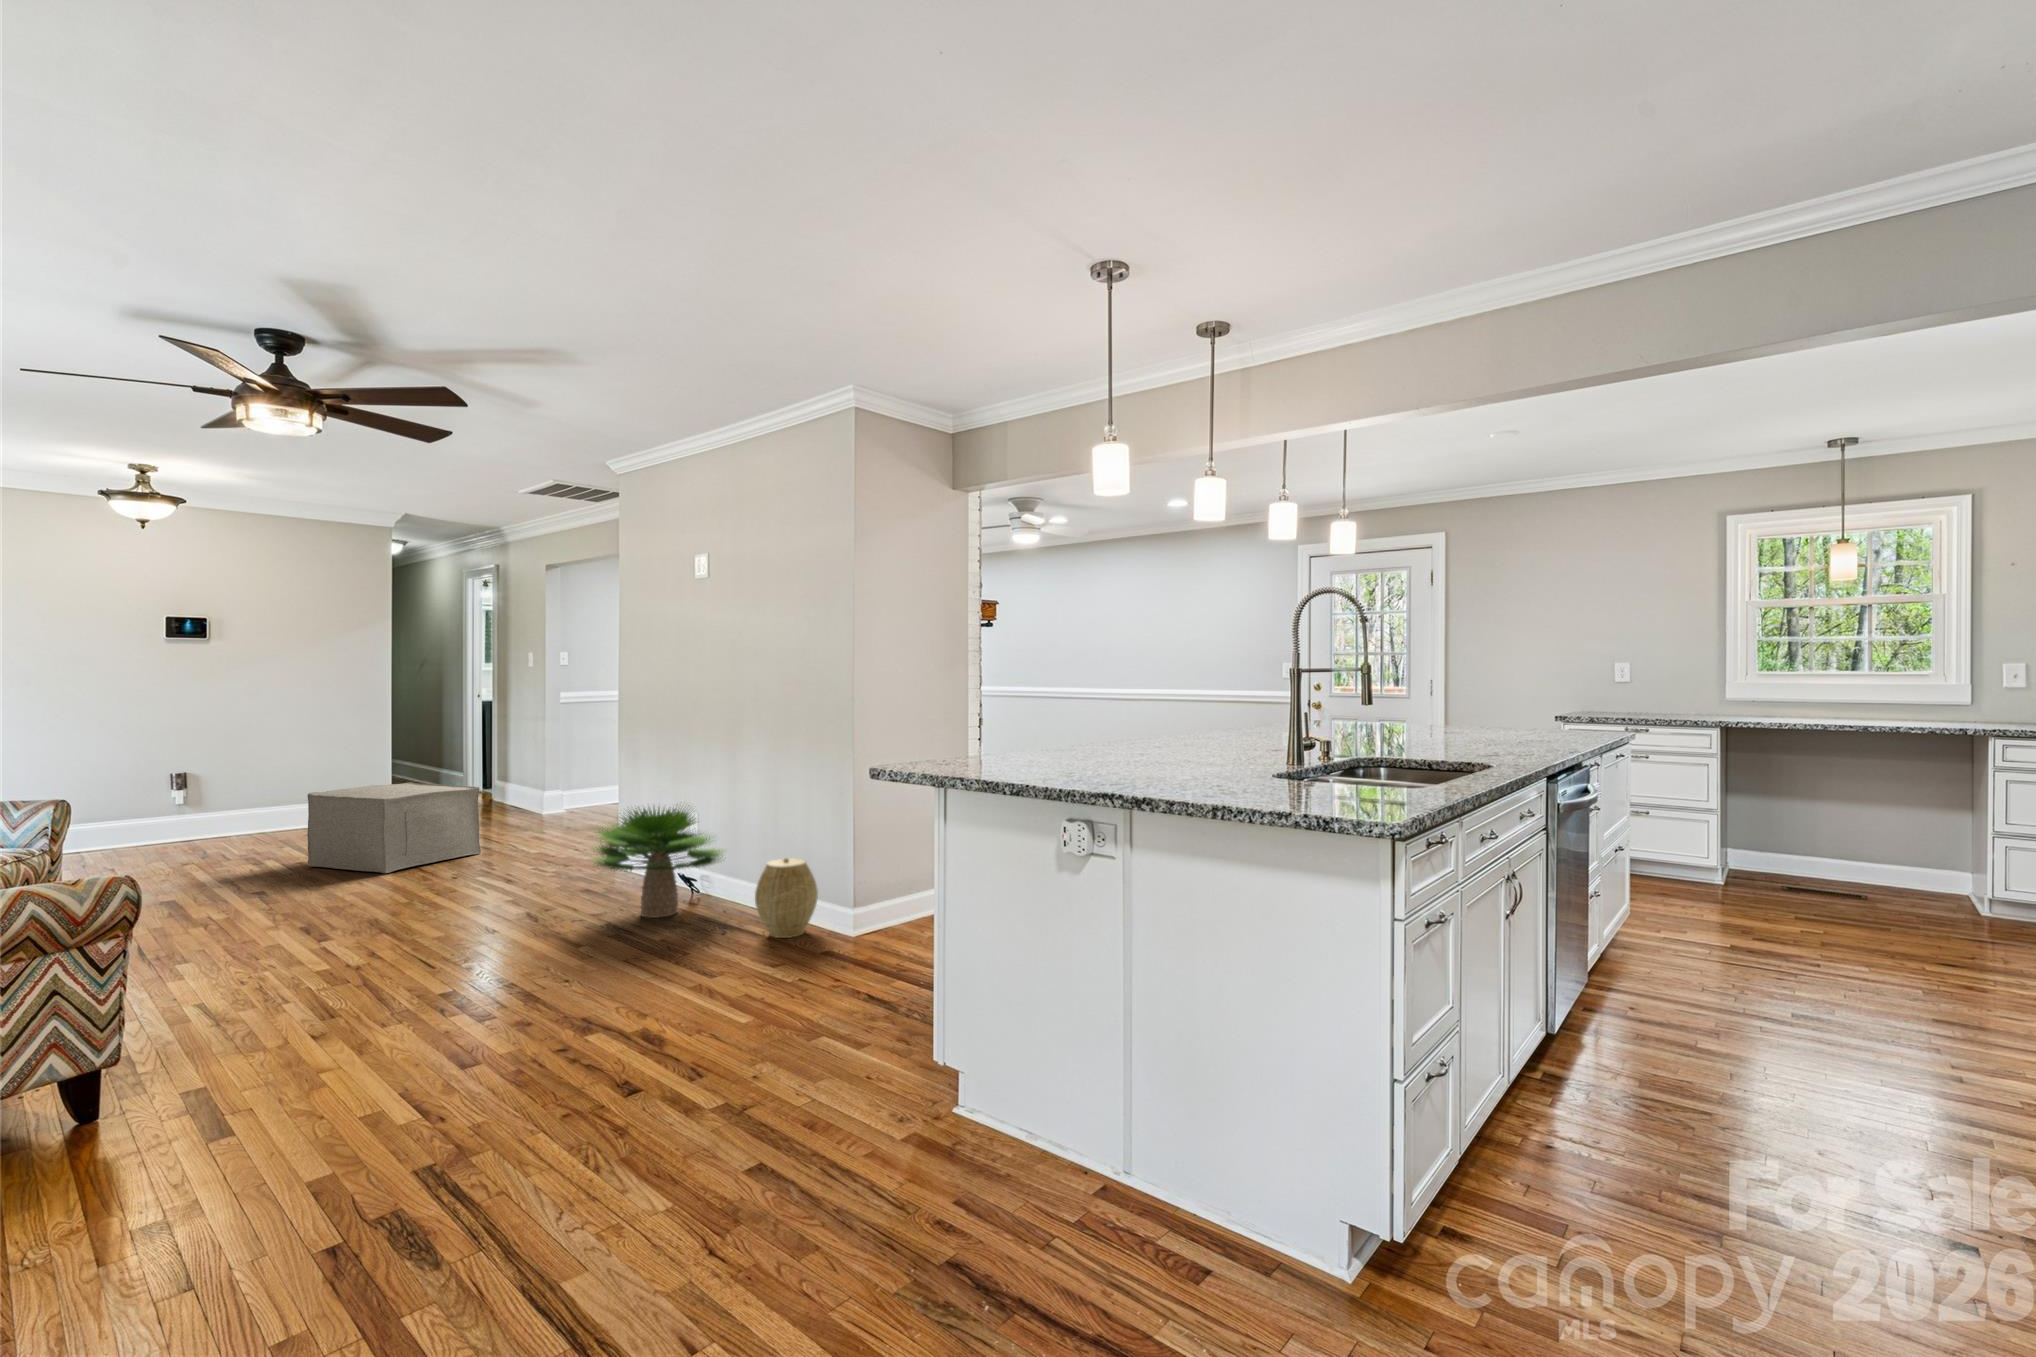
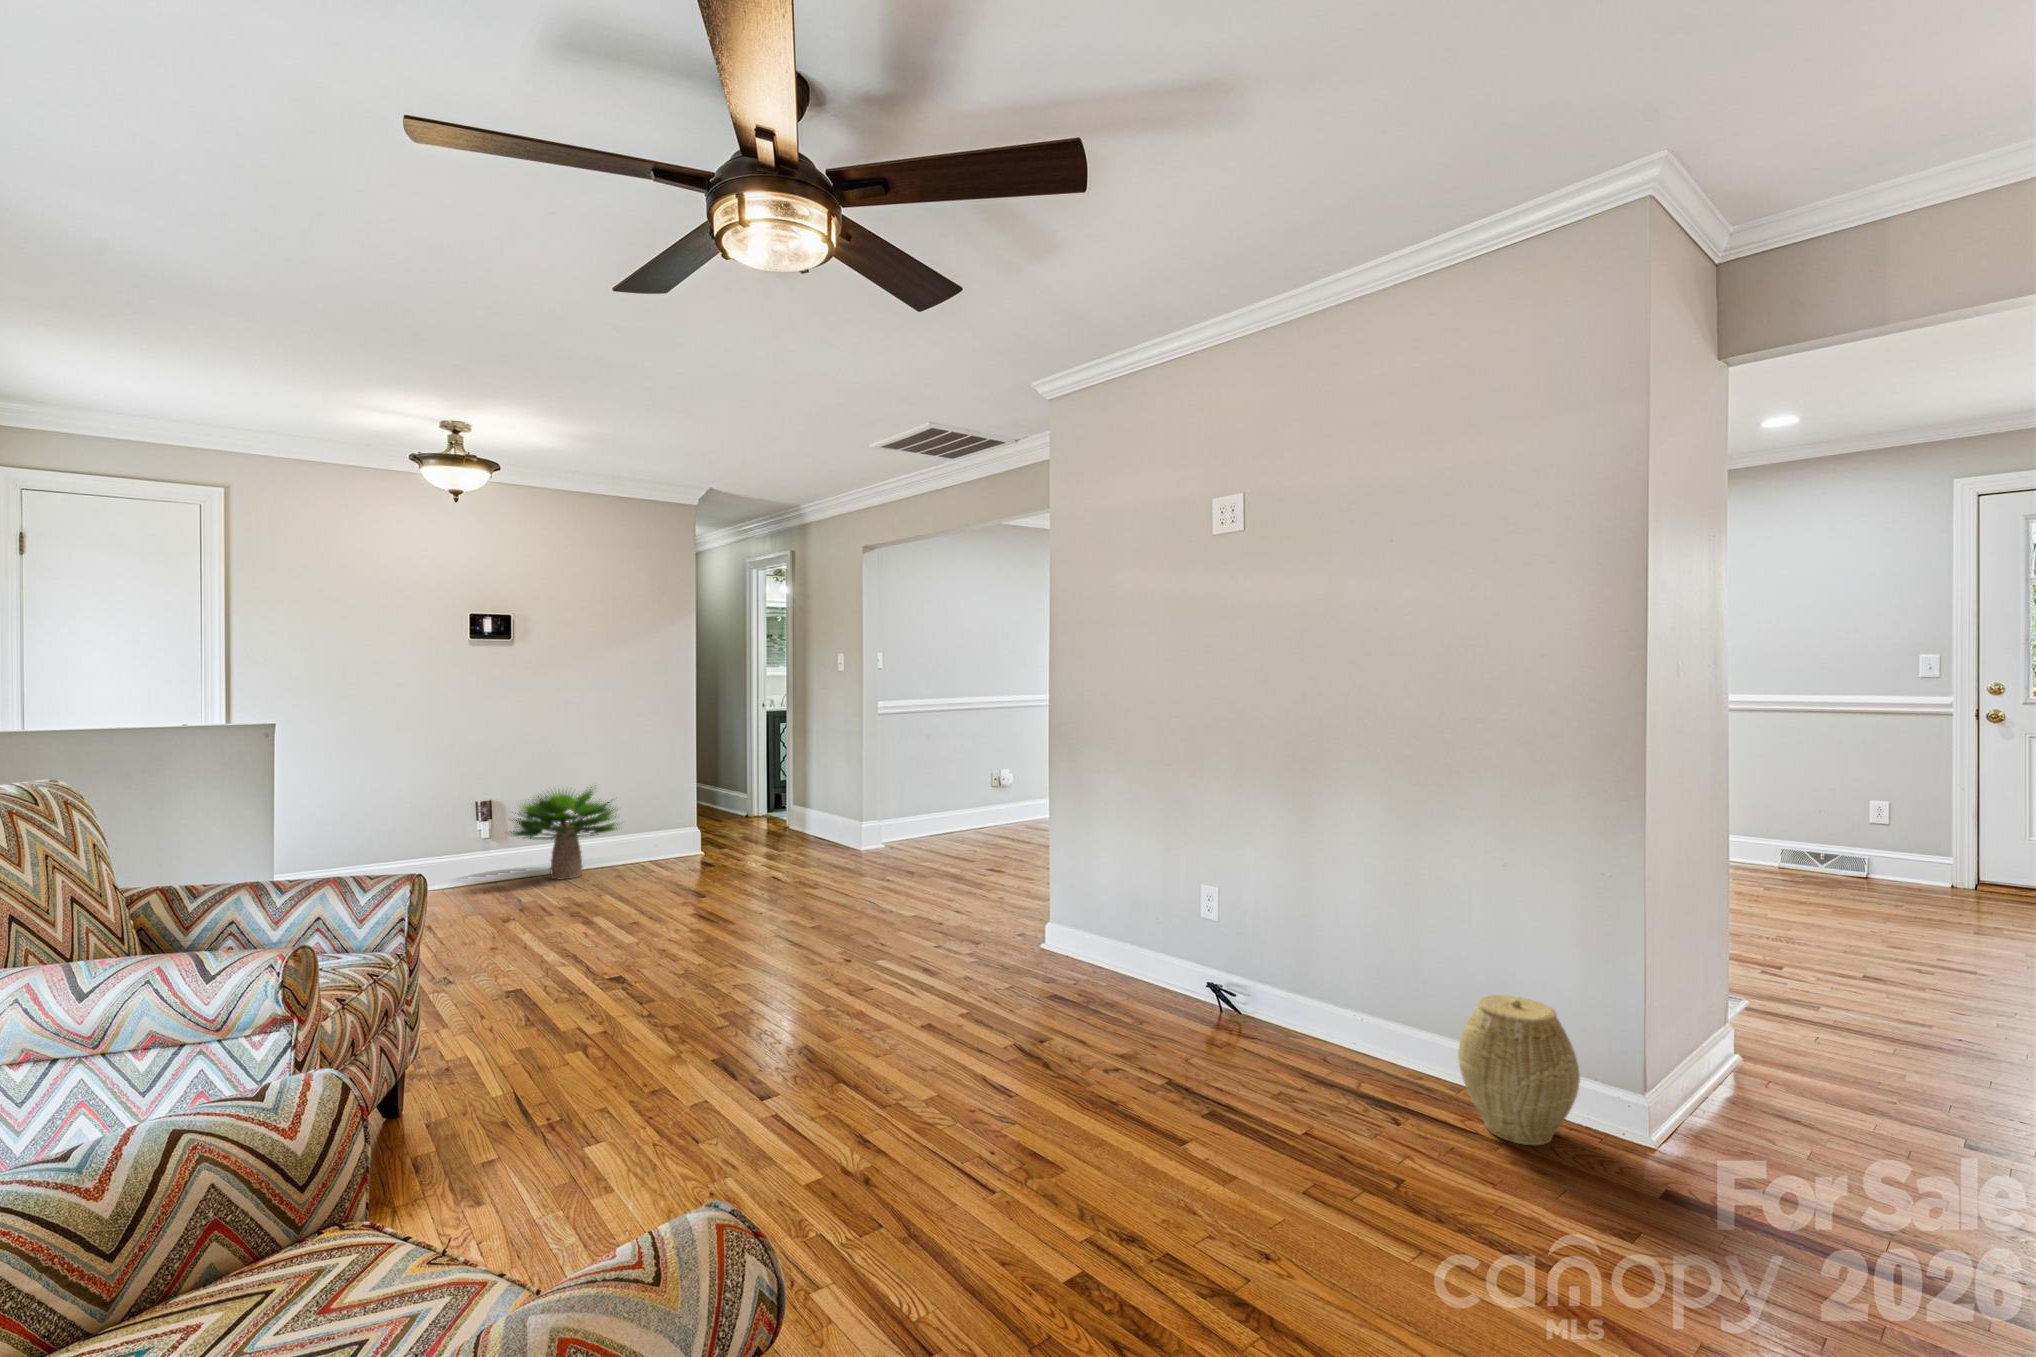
ottoman: present [307,782,481,873] -> none [649,816,843,945]
potted plant: present [593,805,724,918] -> present [511,787,622,879]

